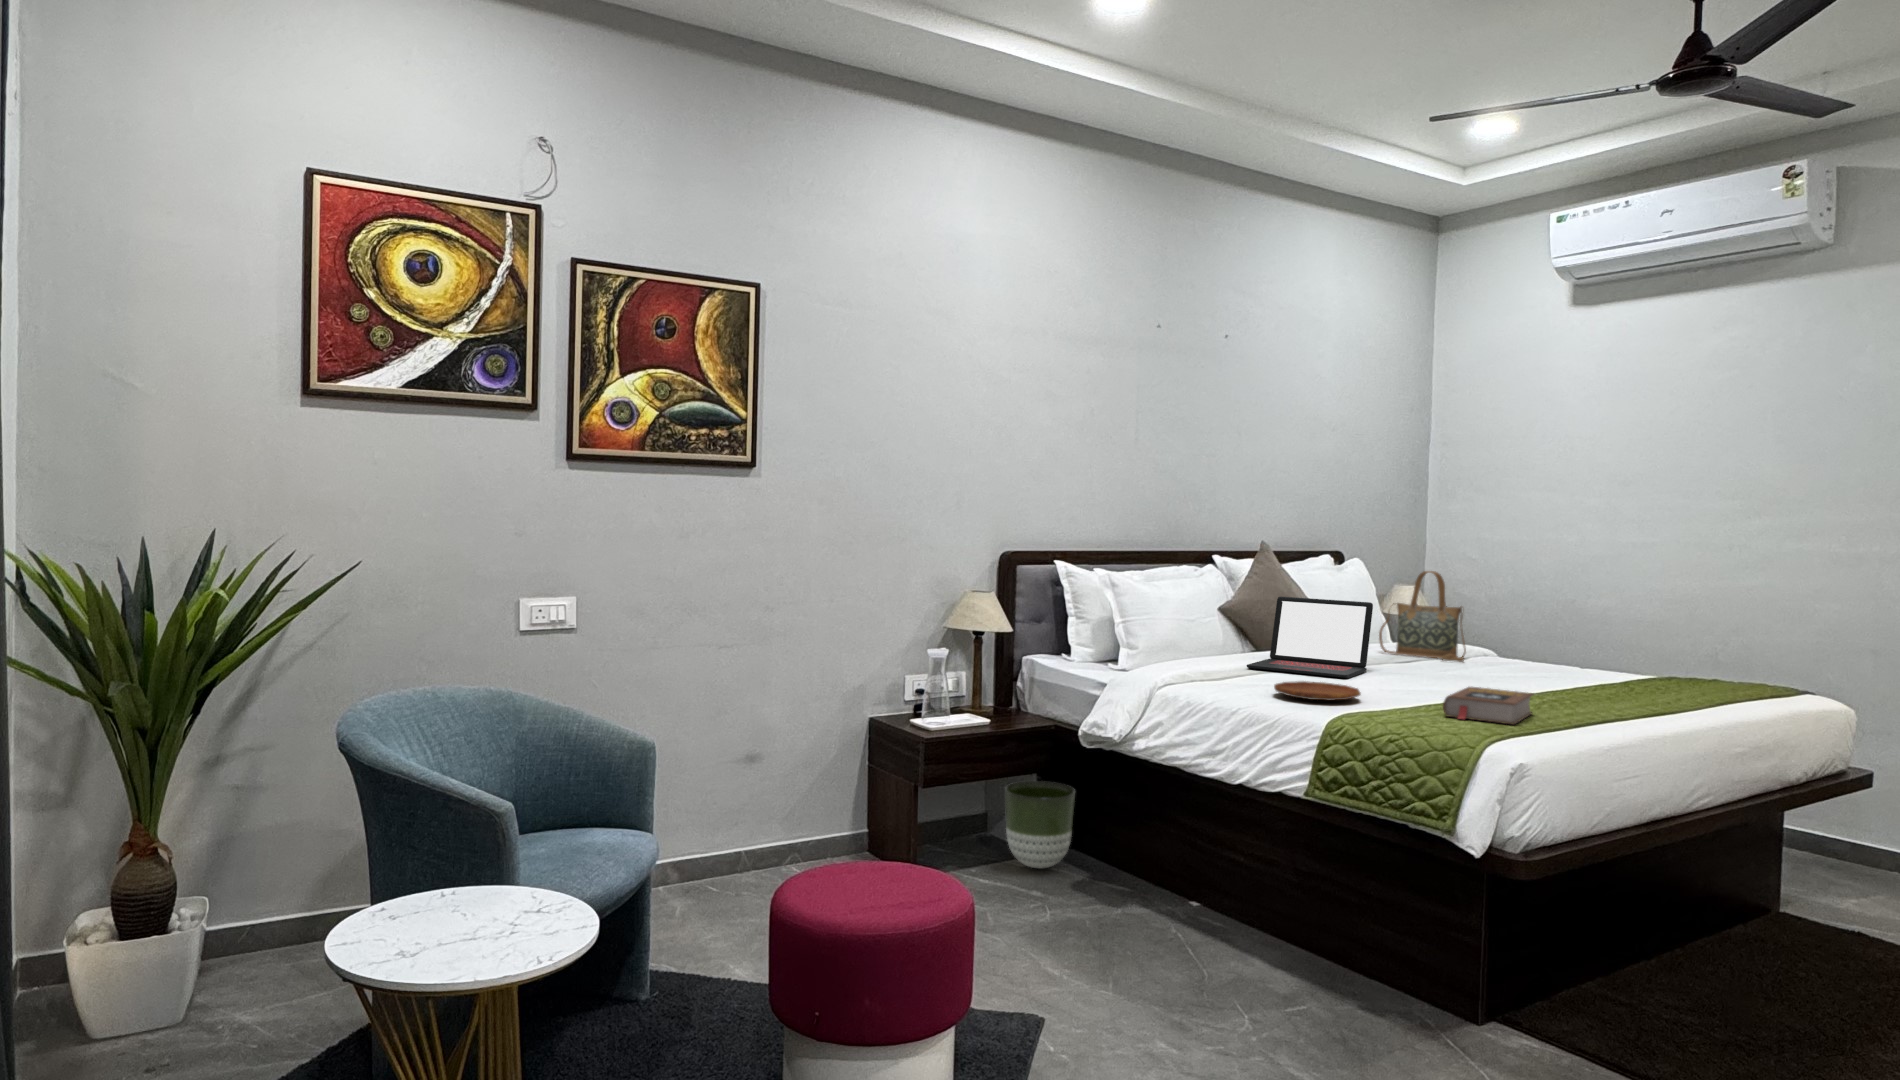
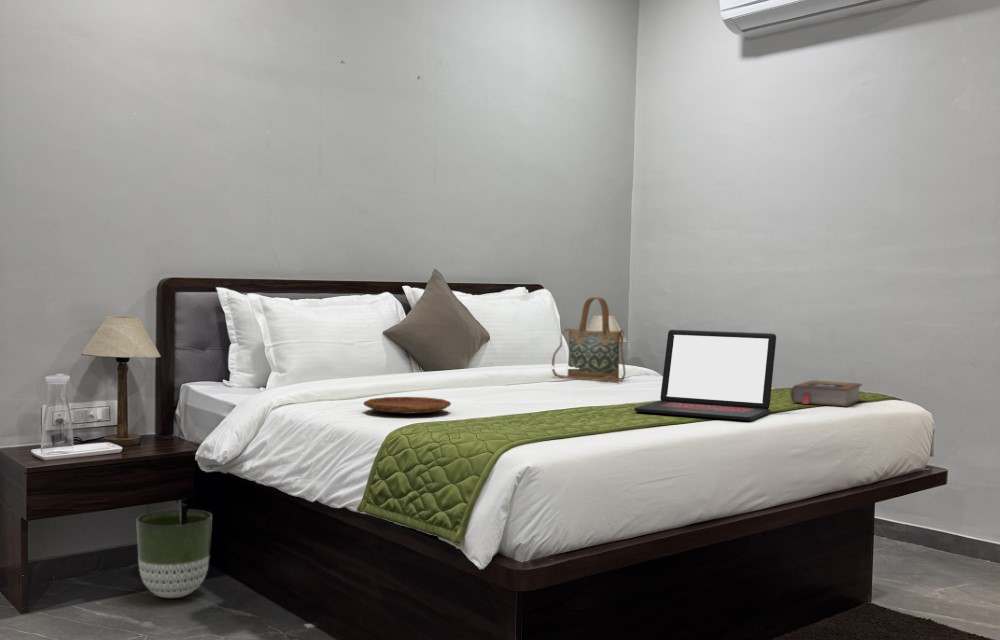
laptop: present [1247,597,1373,678] -> present [634,330,776,421]
book: present [1443,687,1533,724] -> present [791,381,862,407]

